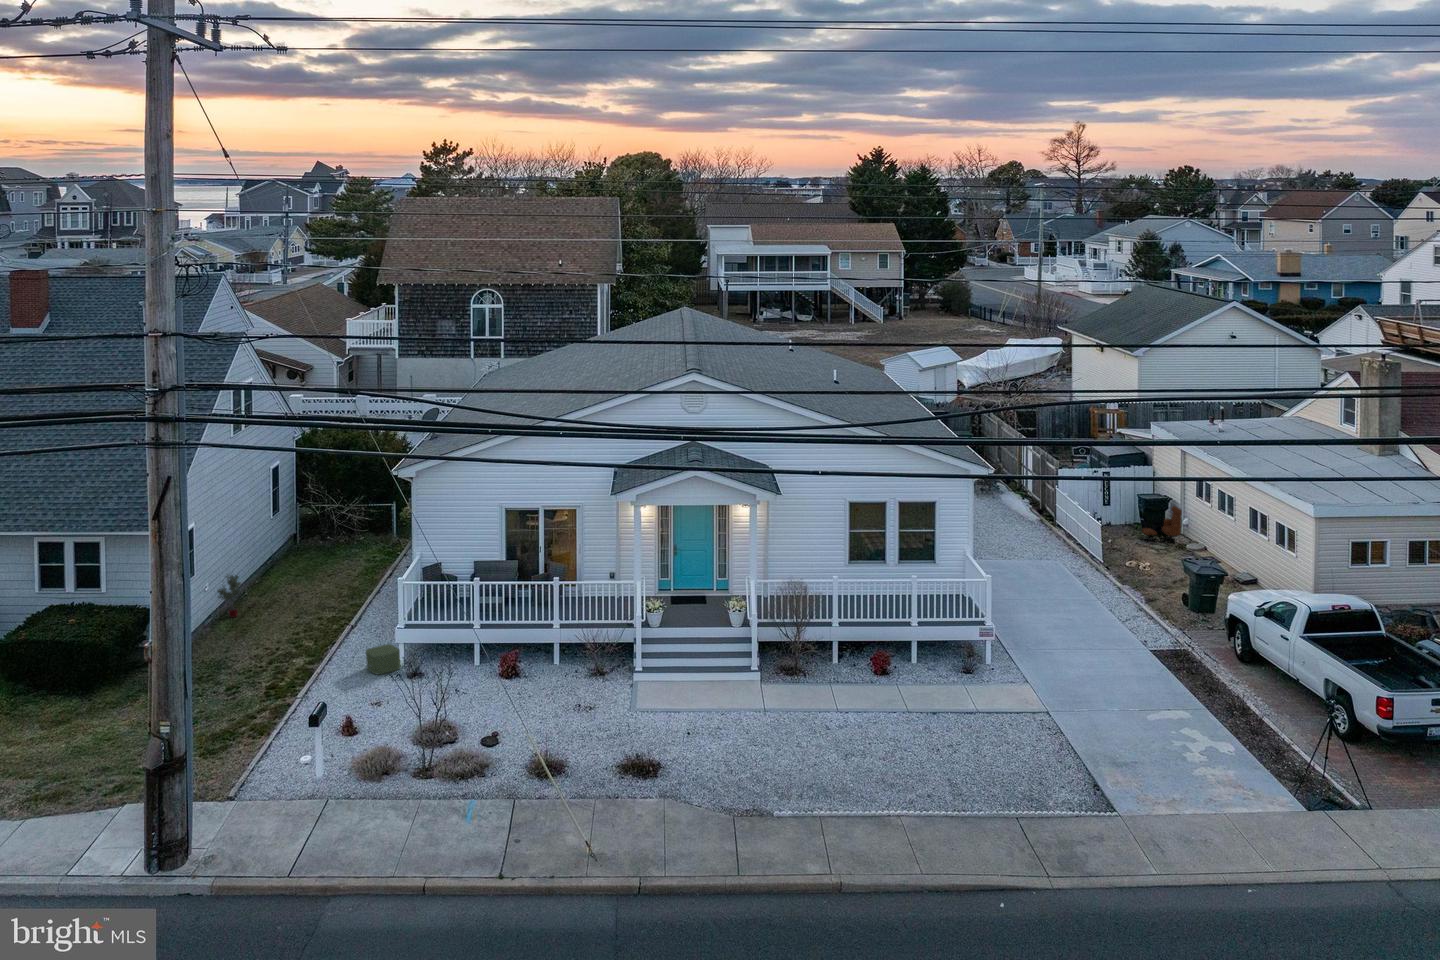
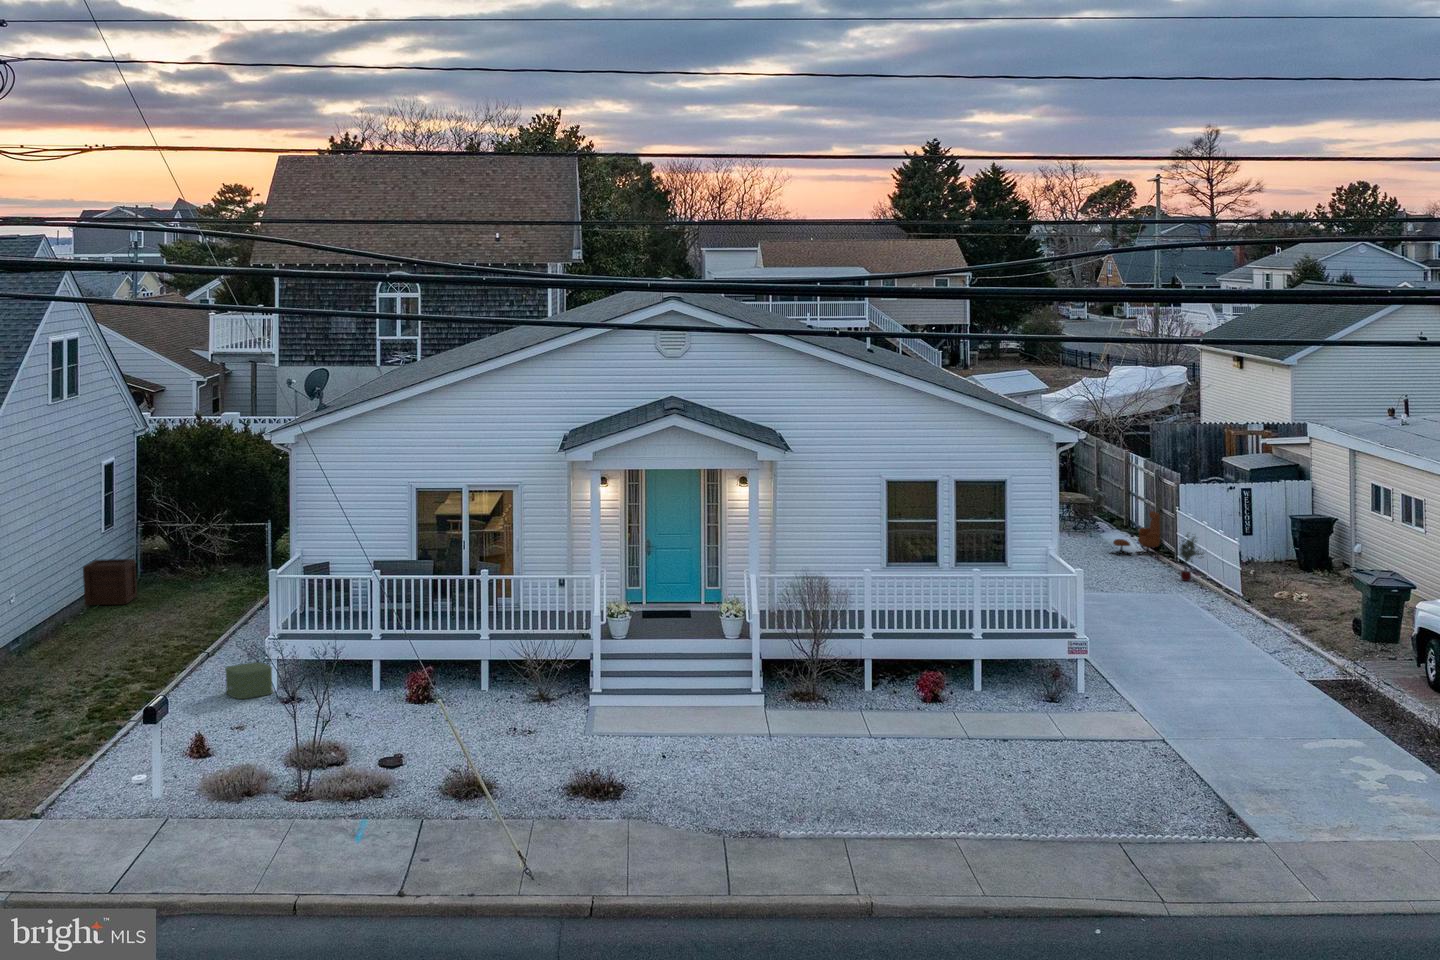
lounge chair: present [1142,506,1182,542] -> present [1111,511,1160,555]
wooden crate: none [253,539,293,576] -> present [83,559,137,606]
potted tree: present [217,575,241,618] -> present [1179,534,1204,581]

